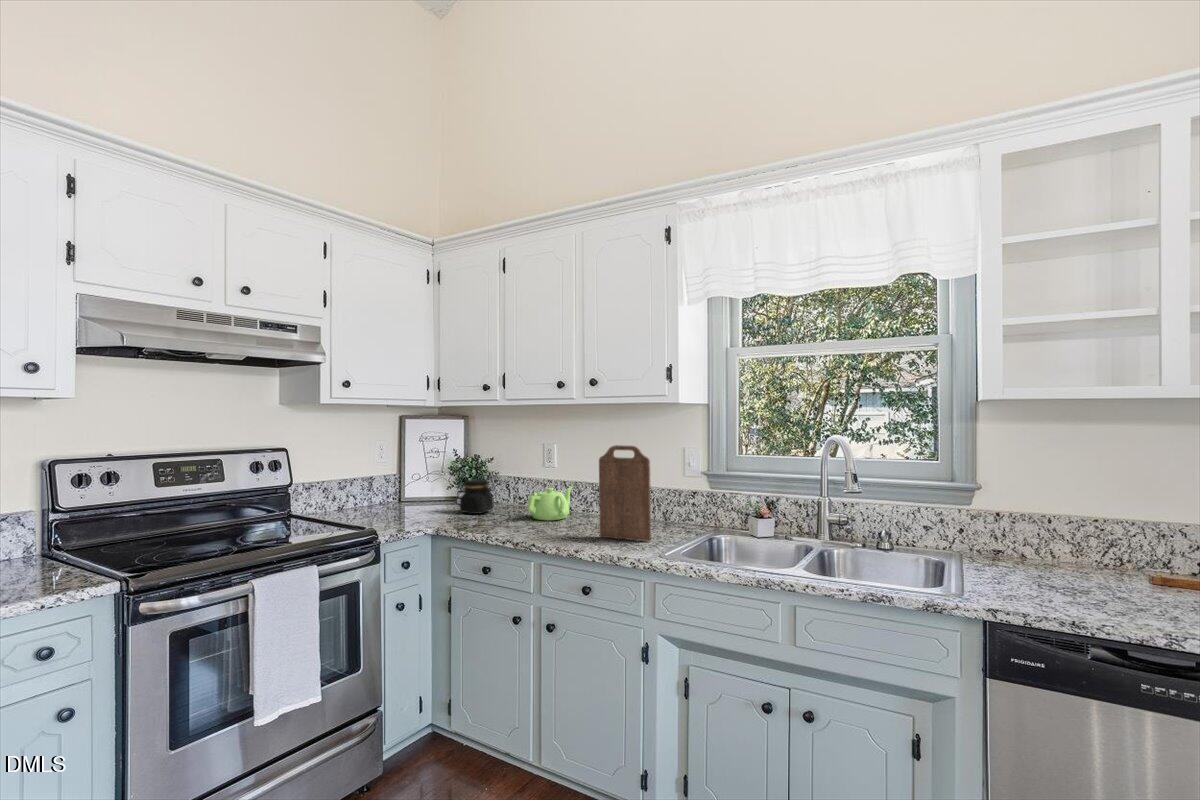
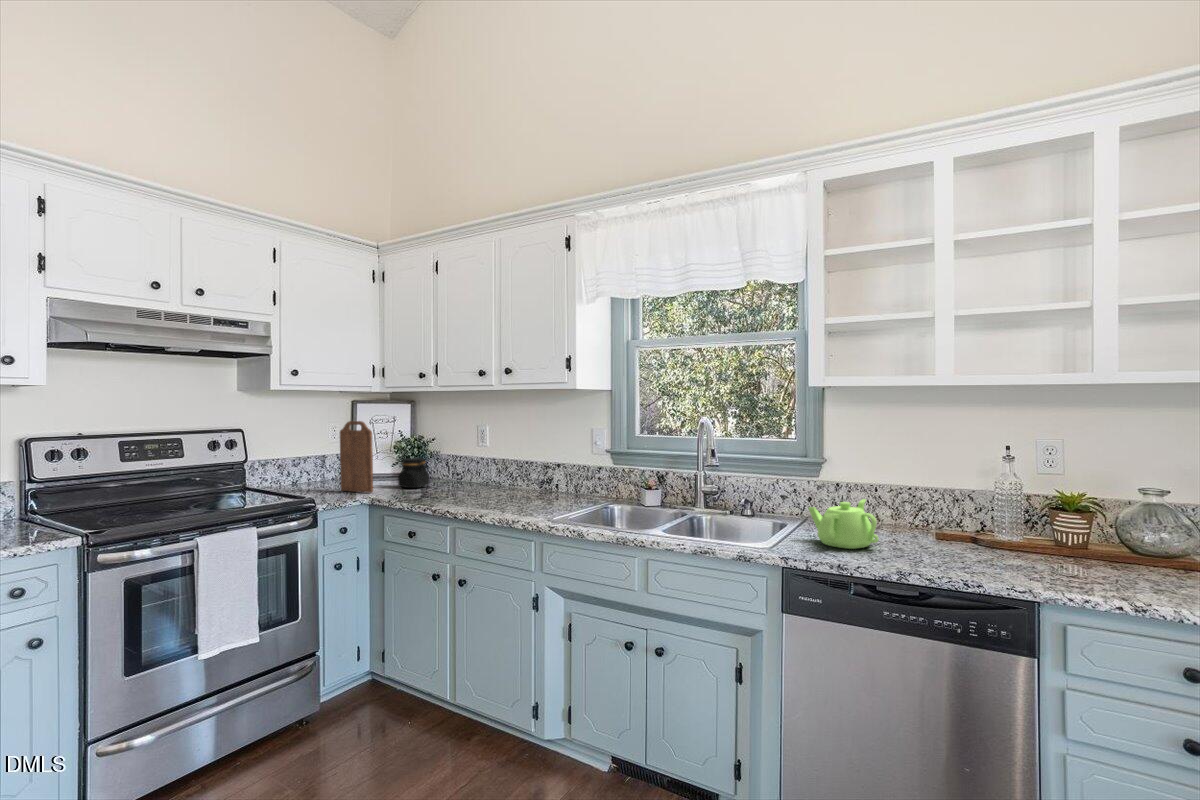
cutting board: present [599,445,651,541] -> present [340,421,373,493]
teapot: present [527,486,573,520] -> present [809,499,879,549]

